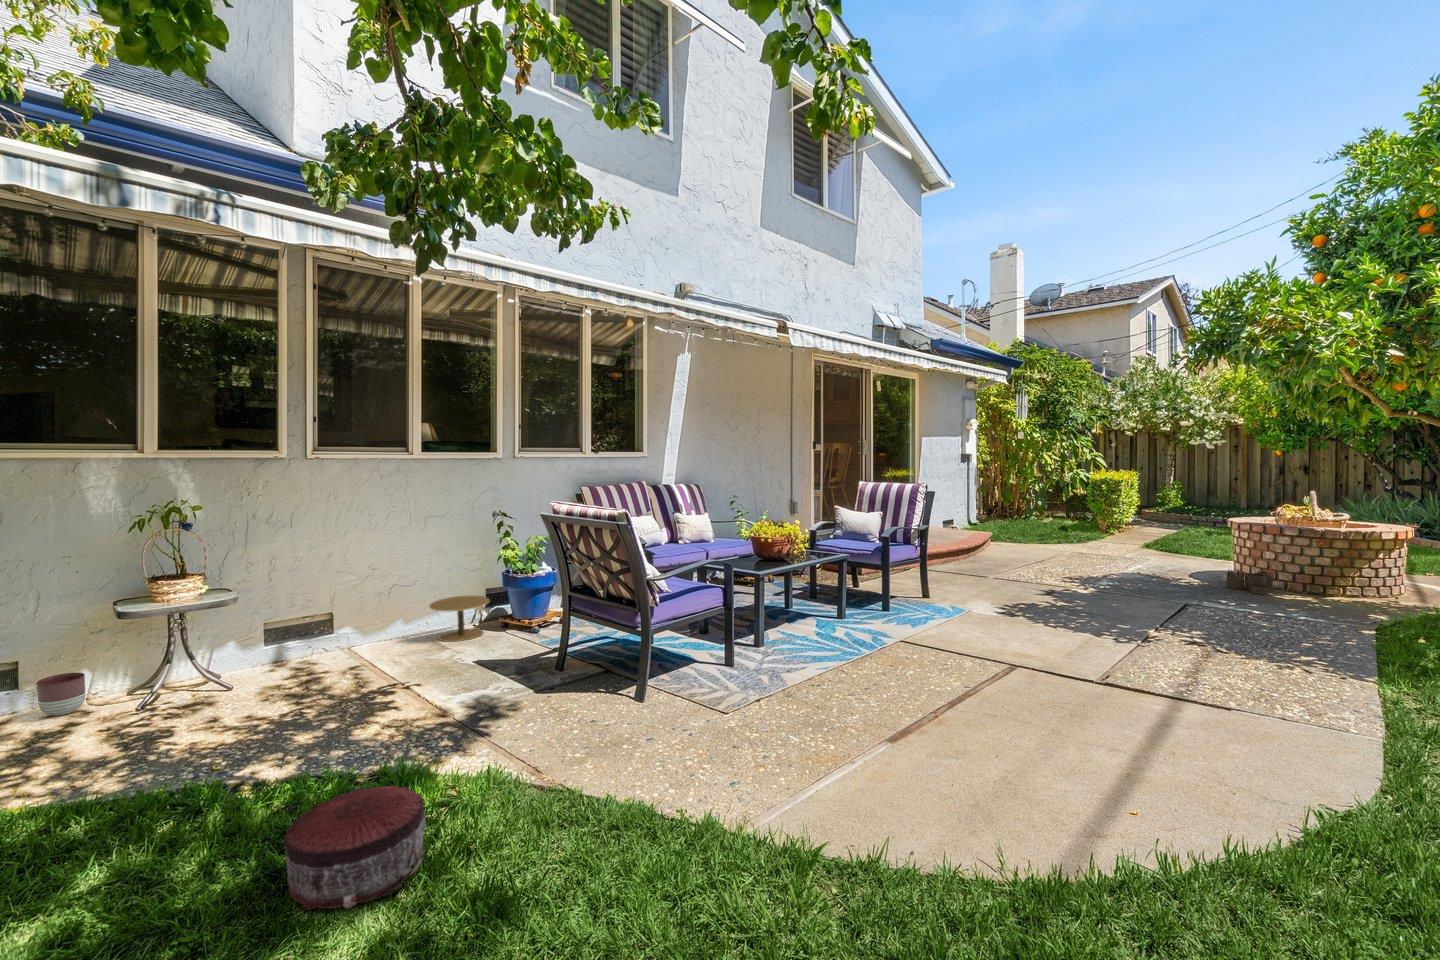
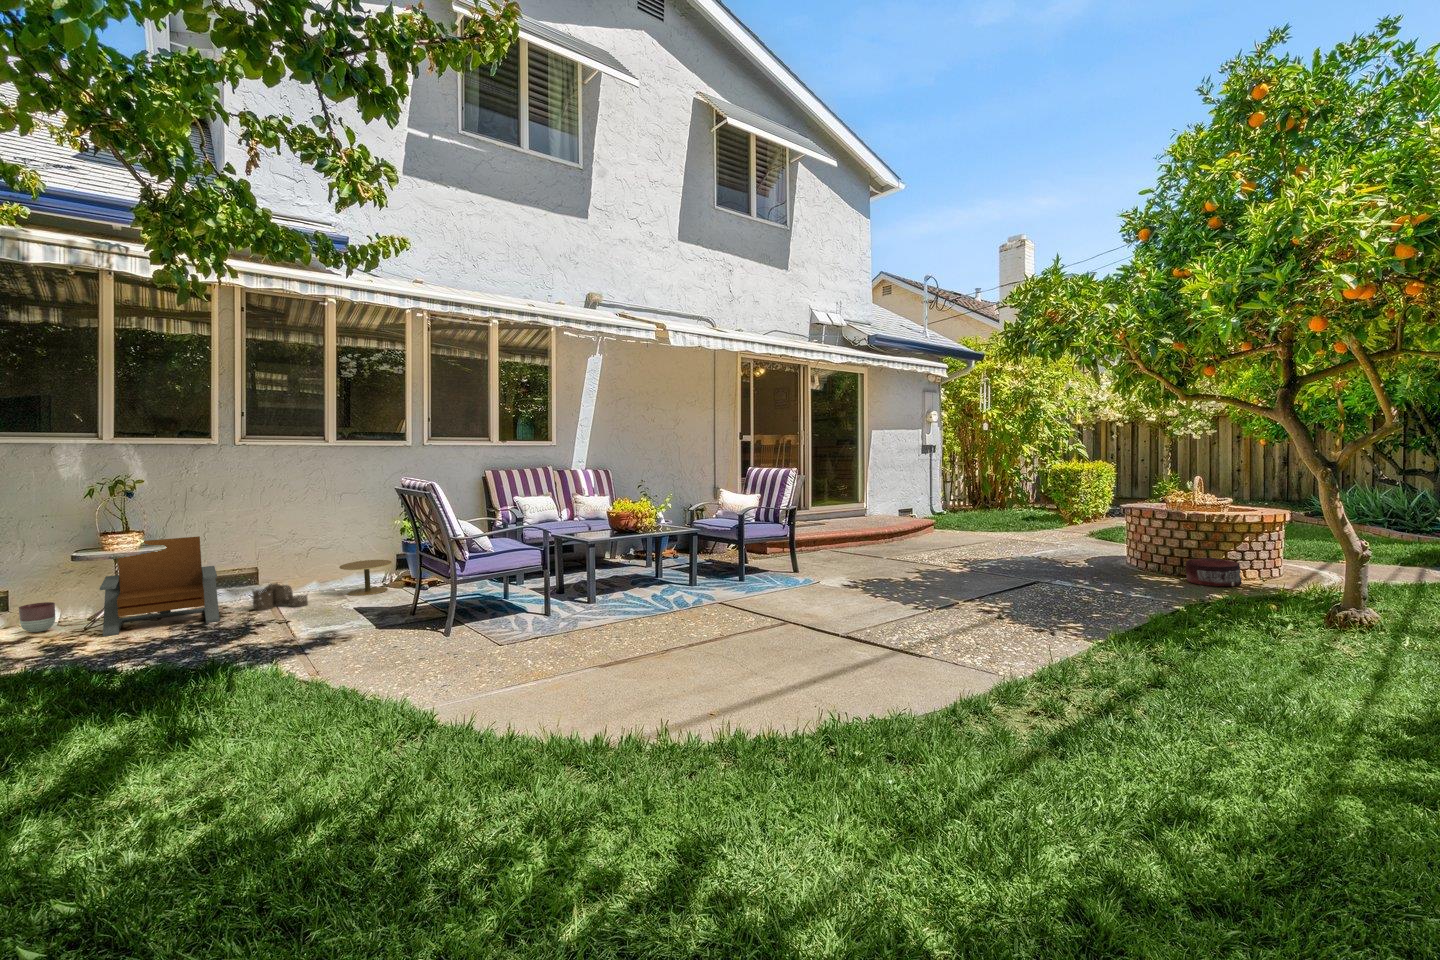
woven basket: present [1226,570,1273,595] -> present [252,583,308,610]
lounge chair: none [150,577,311,720] -> present [100,536,220,637]
pouf: present [283,786,425,910] -> present [1185,558,1242,586]

